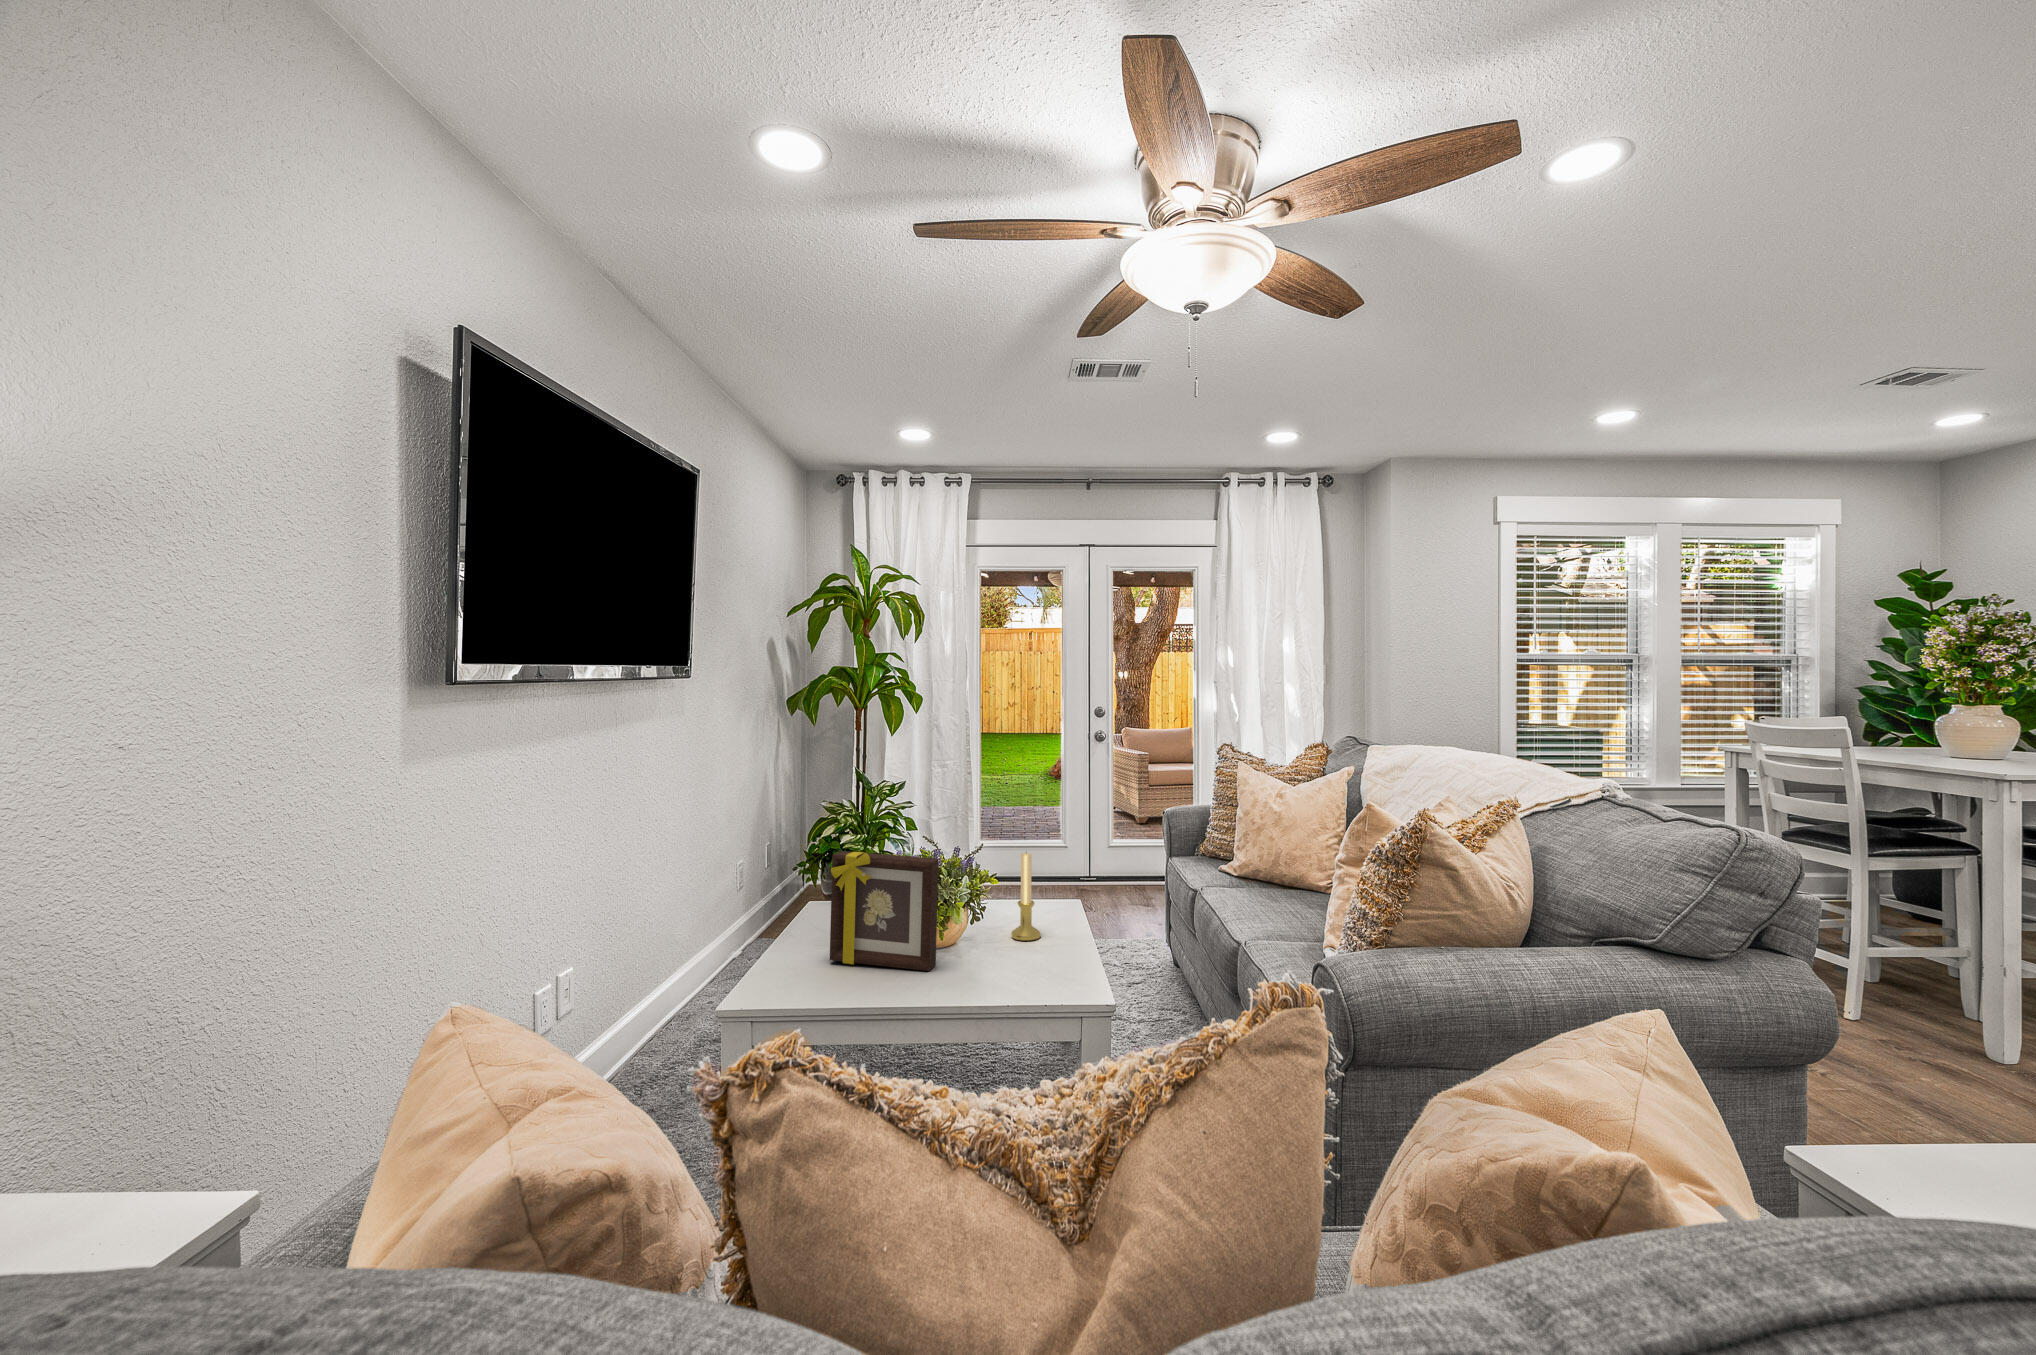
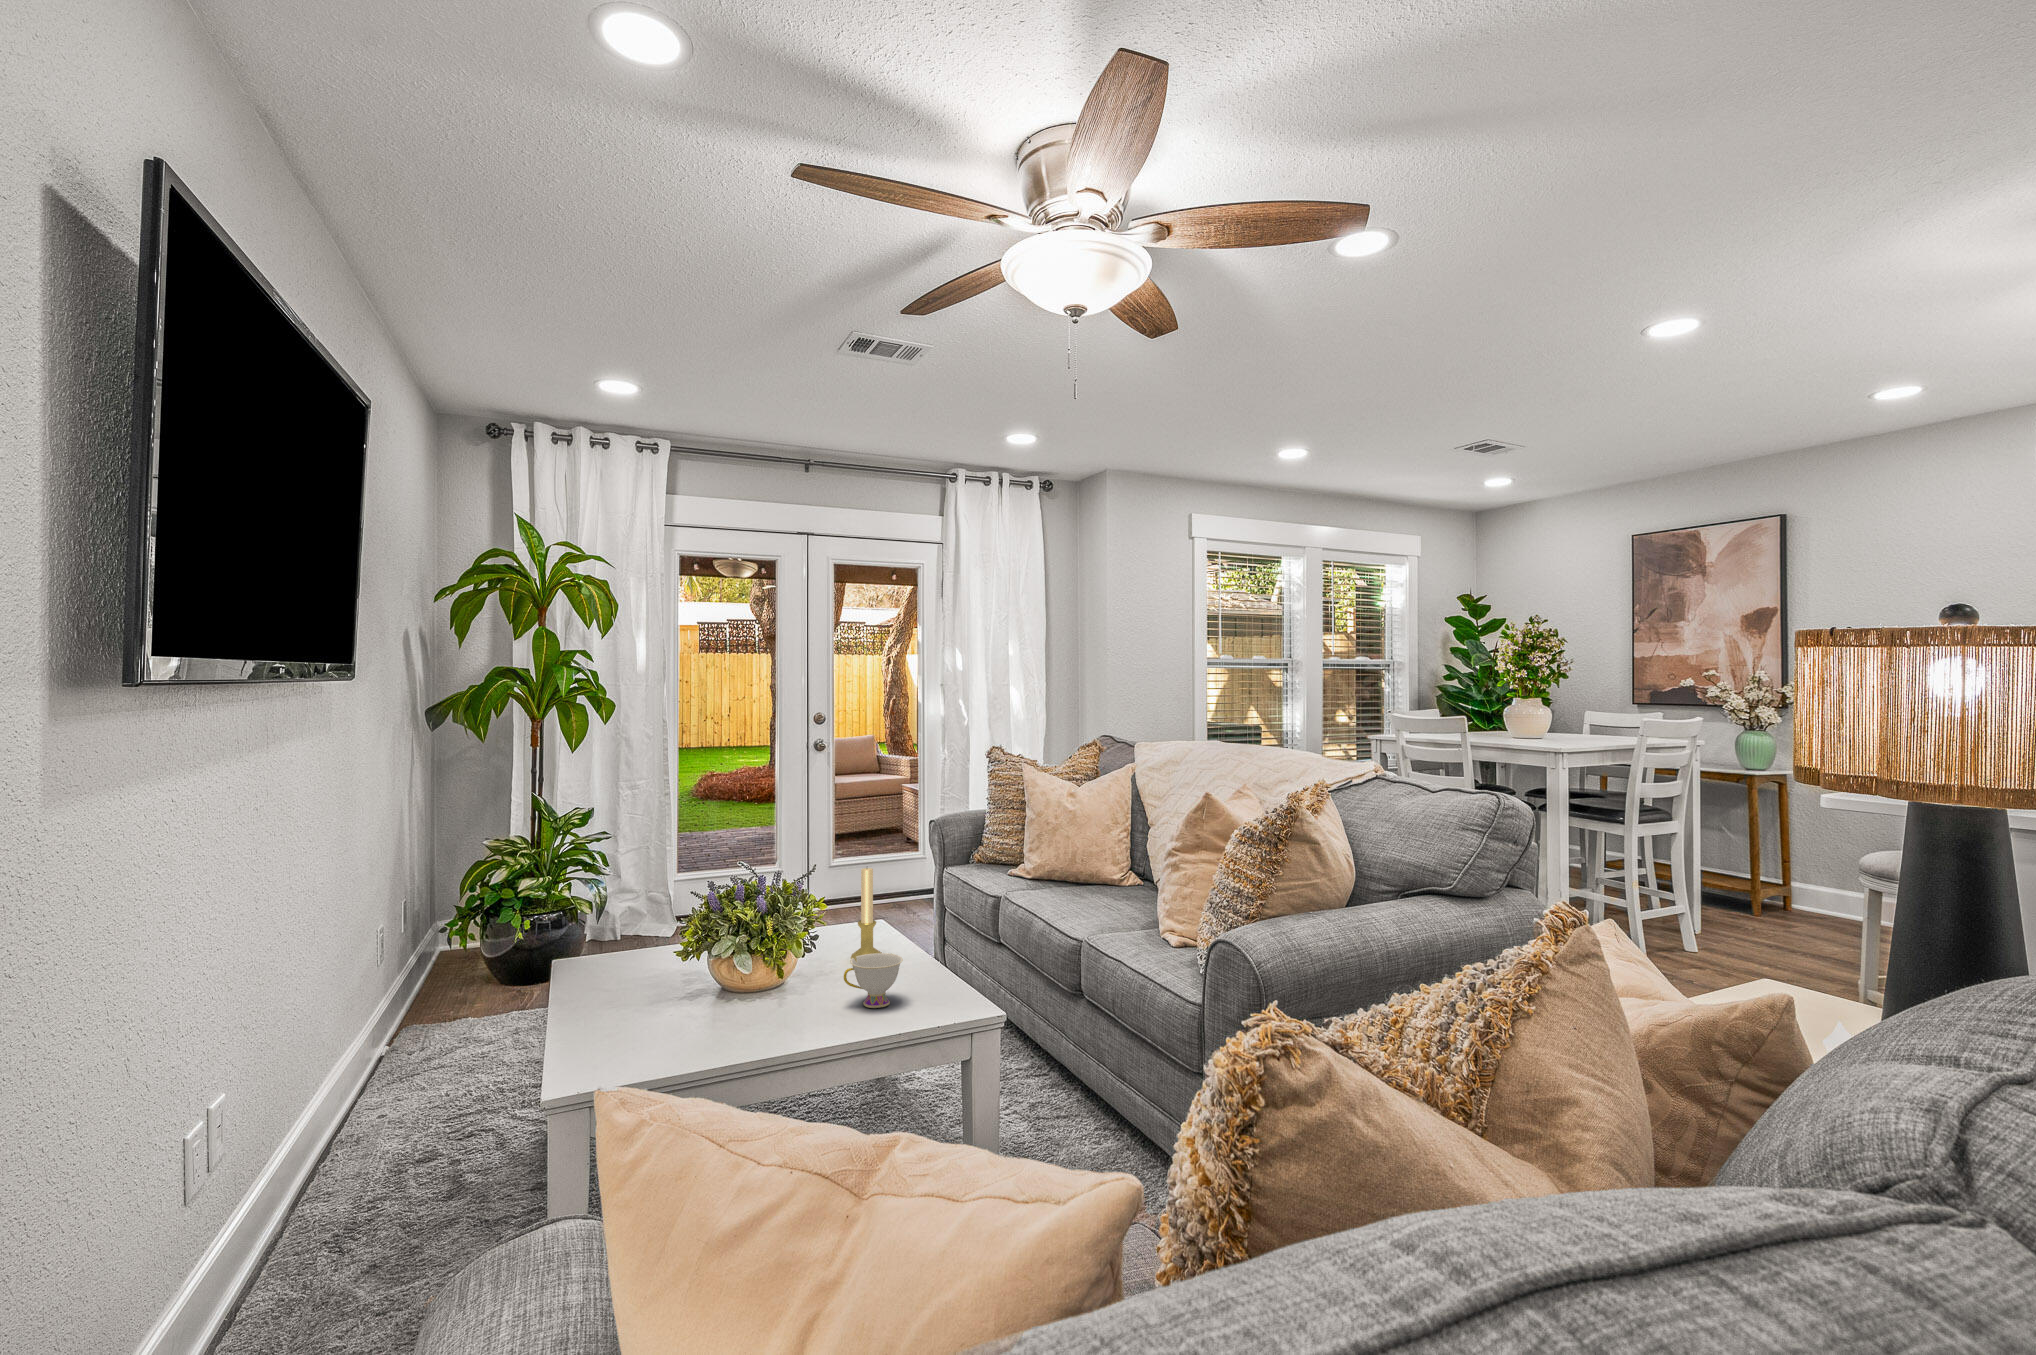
picture frame: present [830,851,938,971] -> none [663,880,797,1015]
teacup: none [969,932,1022,982] -> present [844,953,903,1008]

